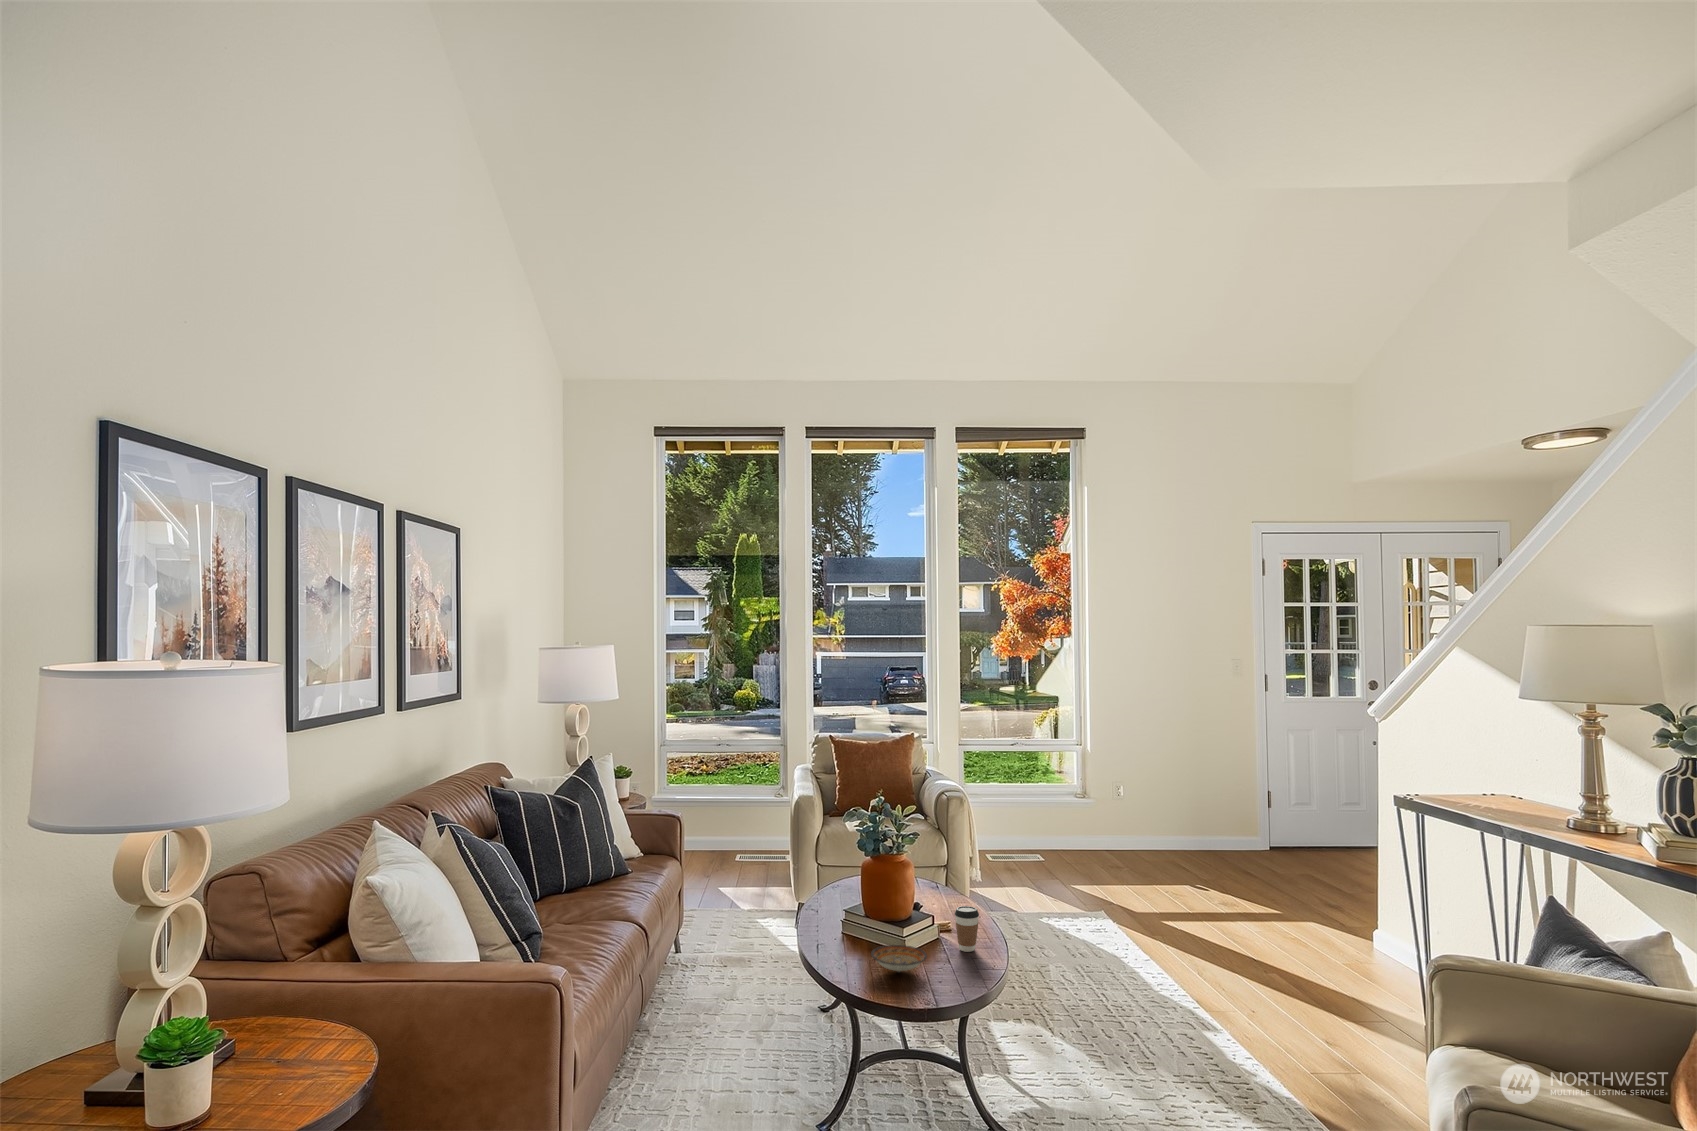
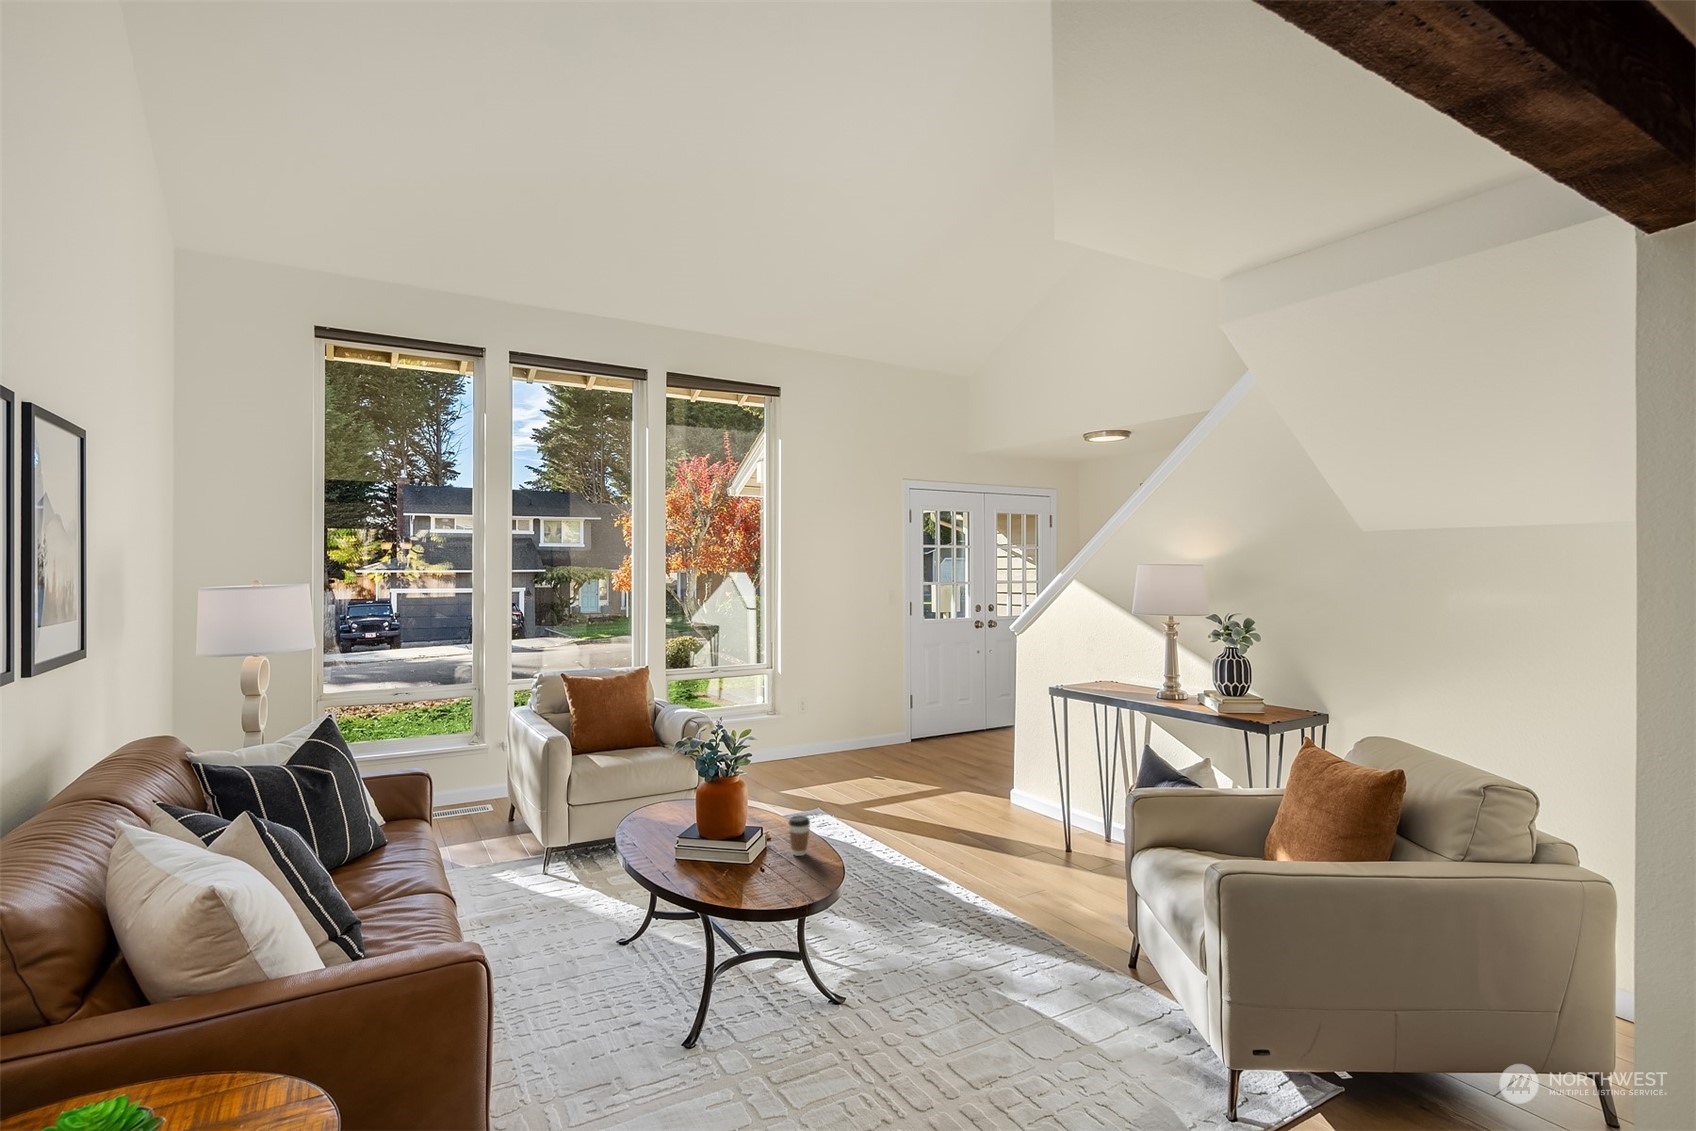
ceramic bowl: present [871,945,927,971] -> none [731,860,783,886]

